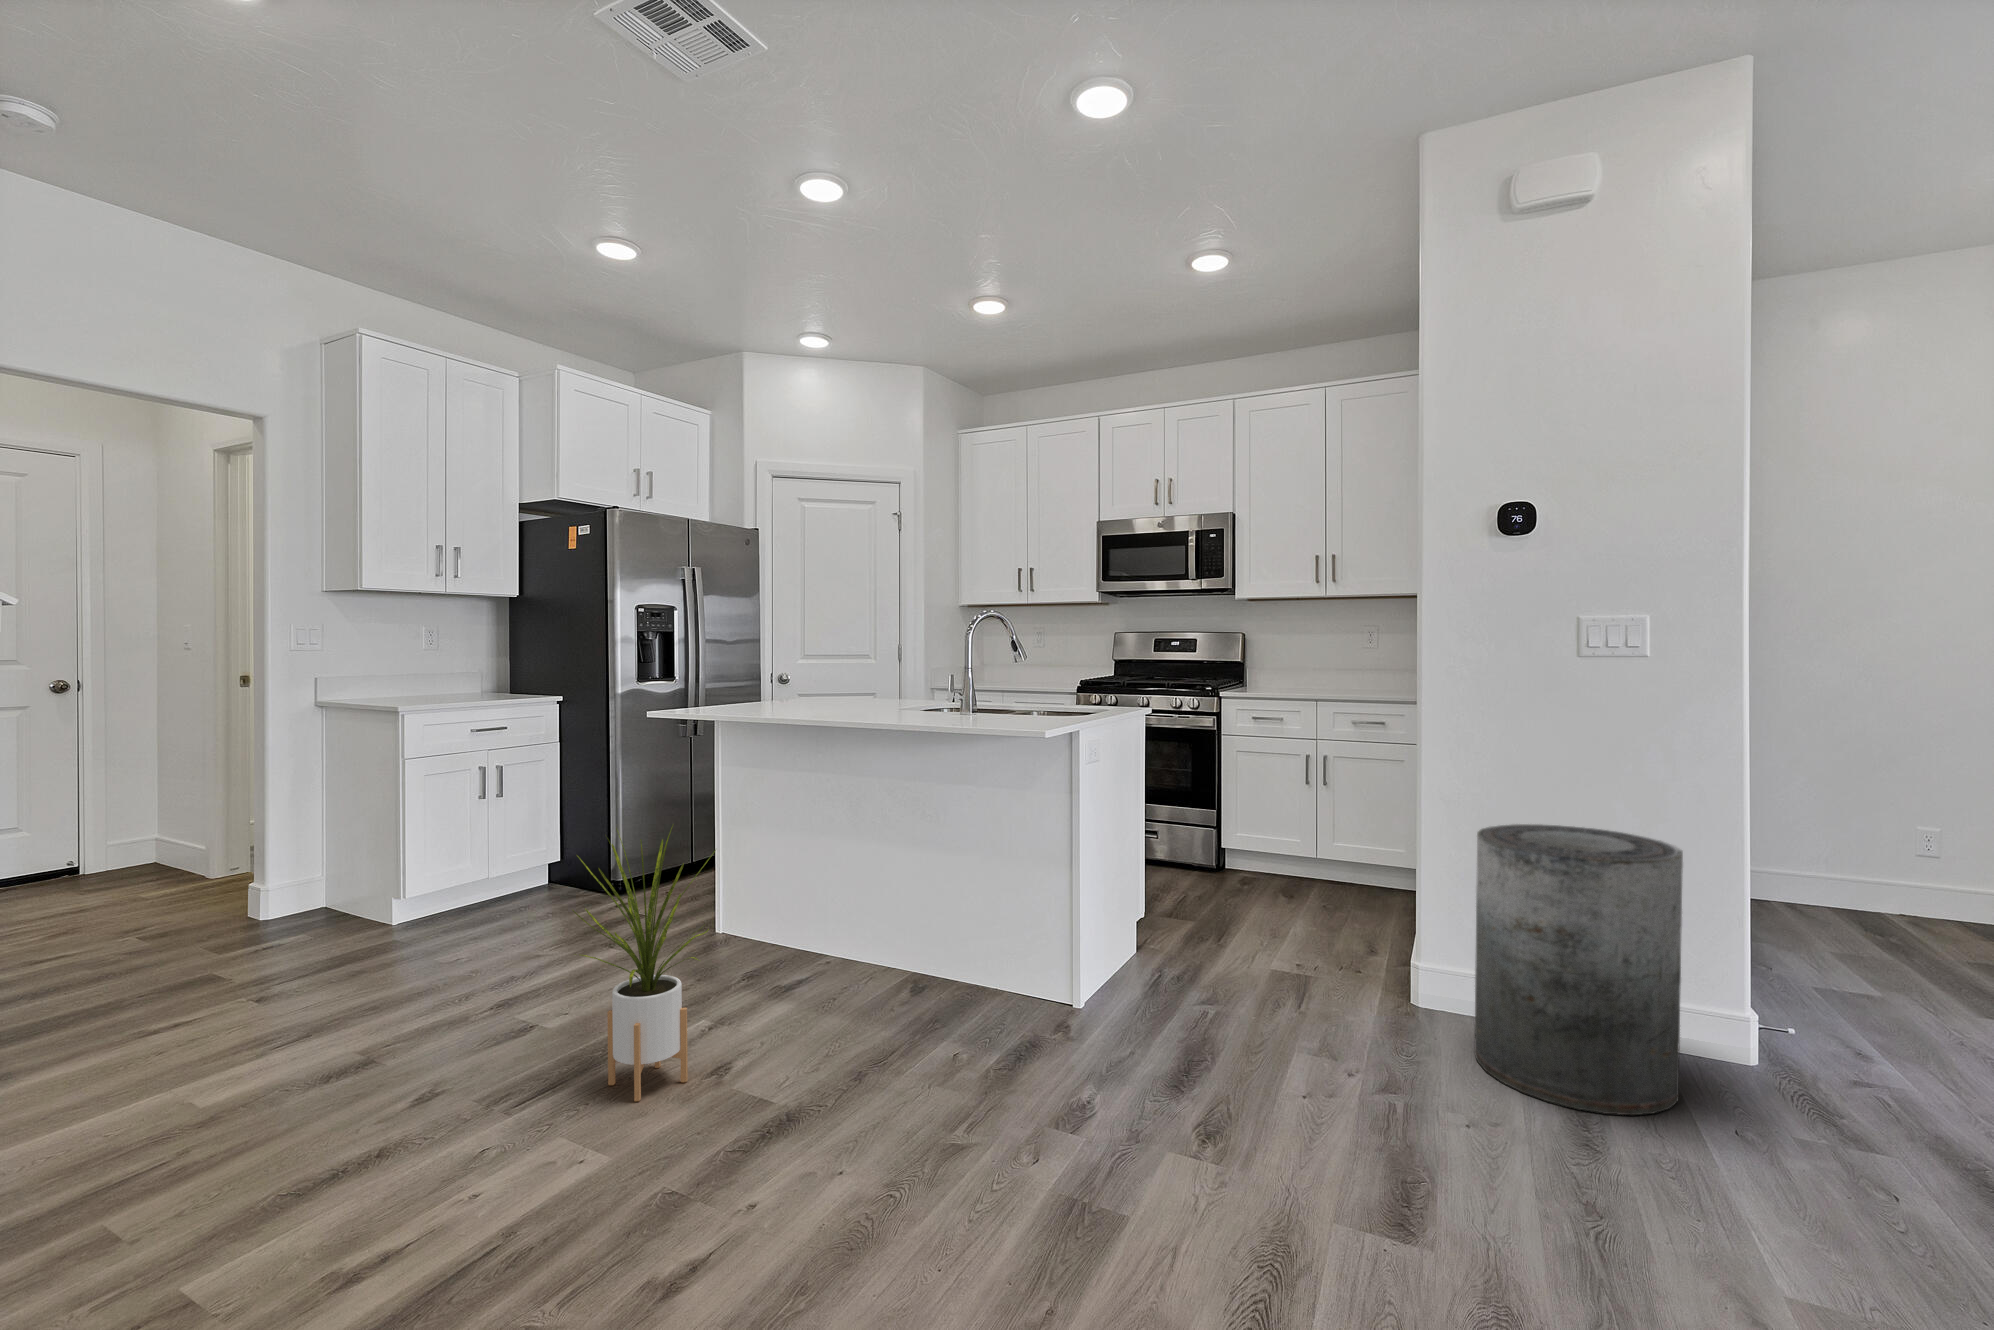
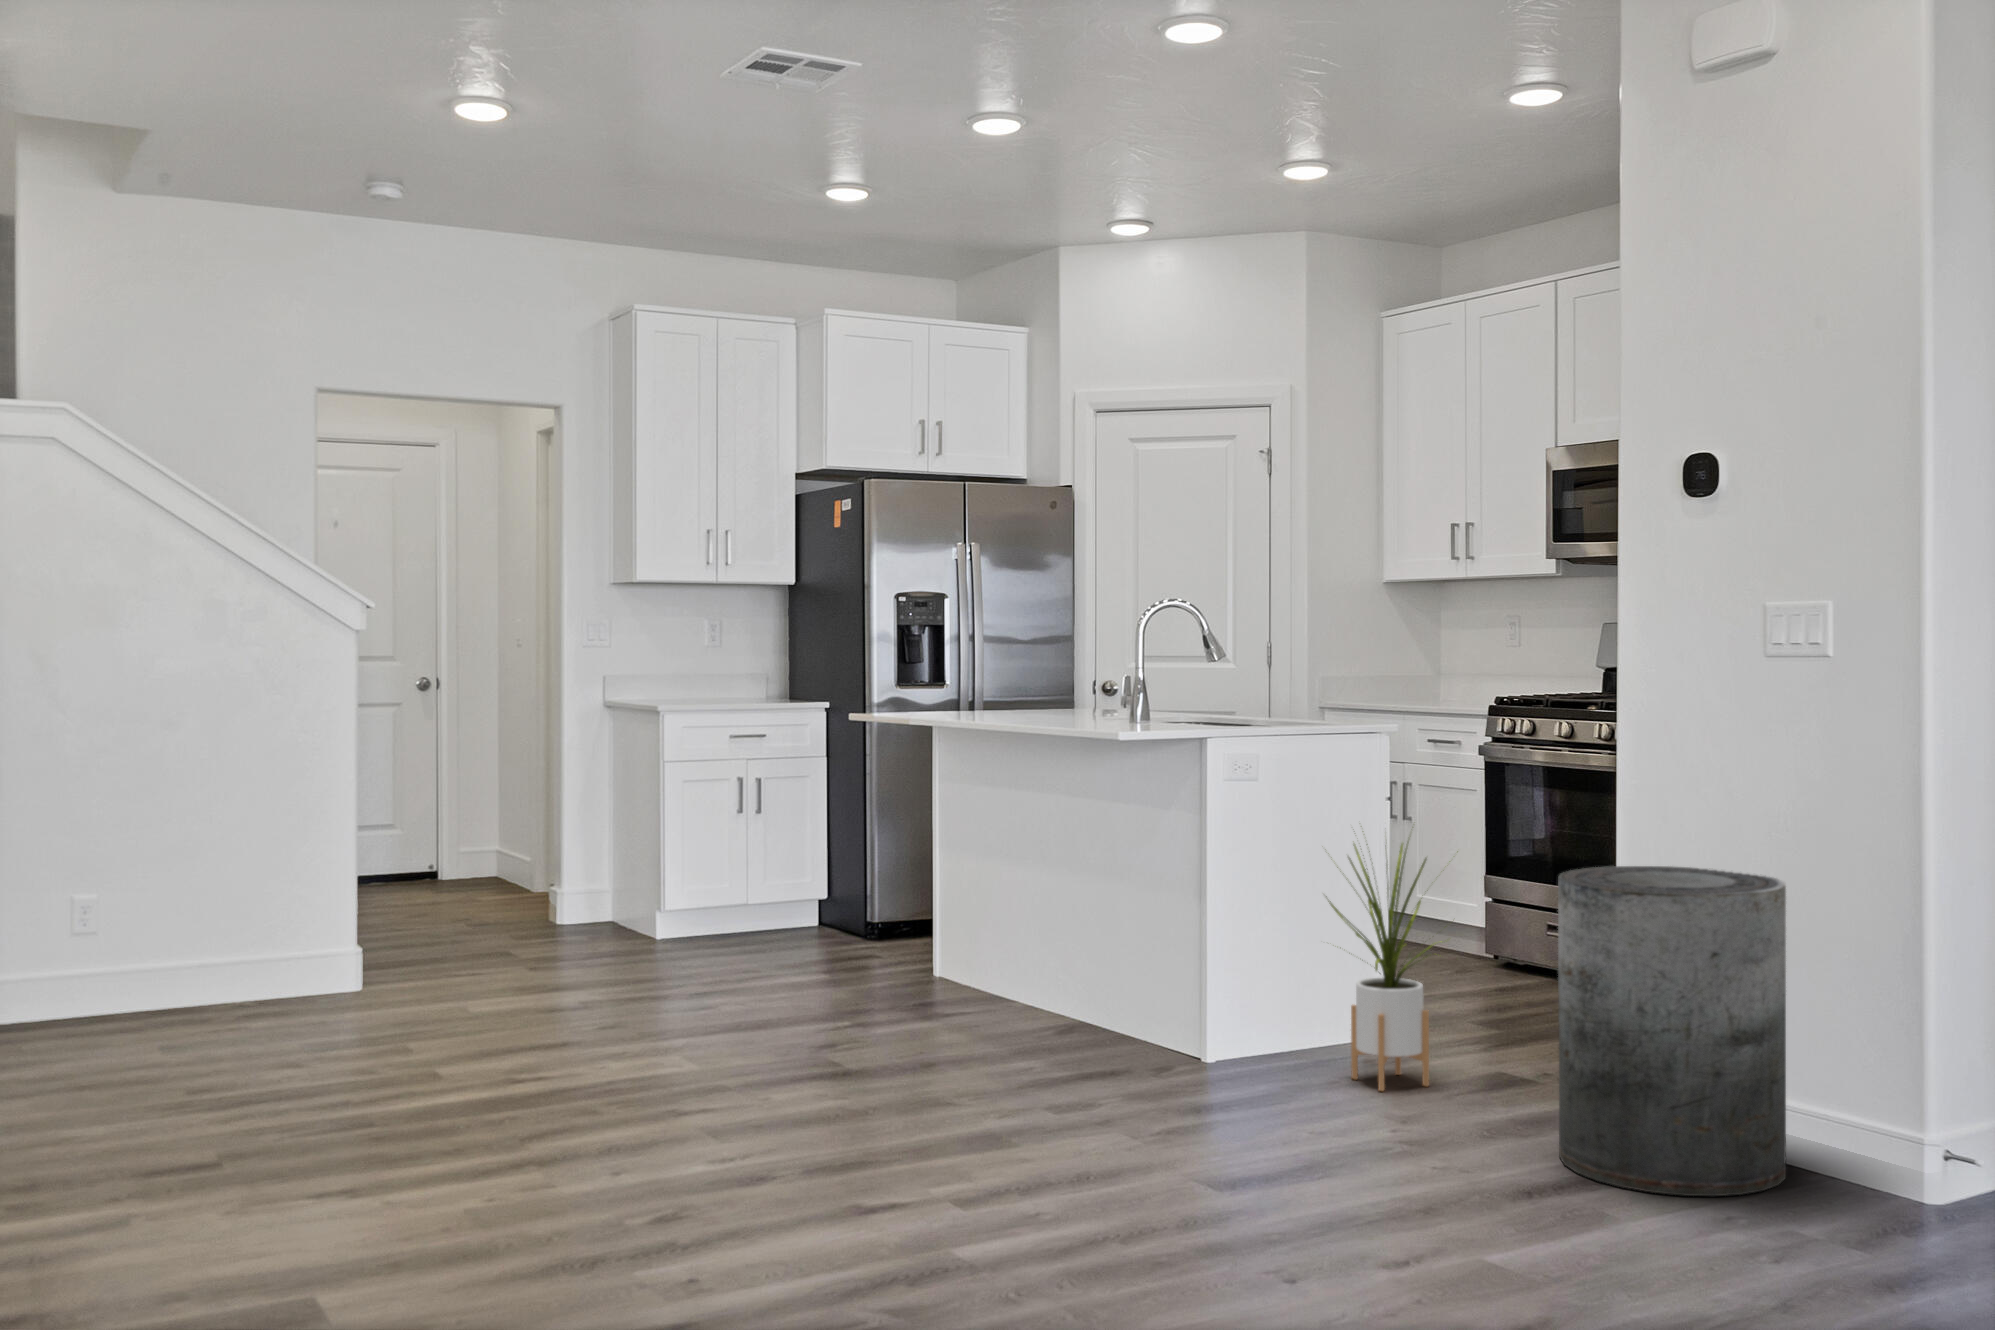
house plant: present [573,826,716,1101] -> present [1326,844,1458,1091]

